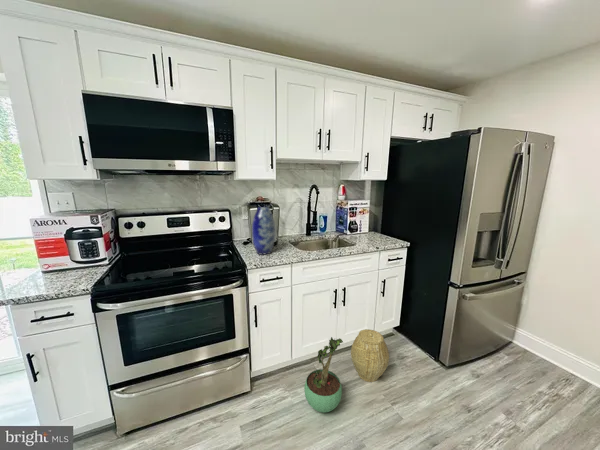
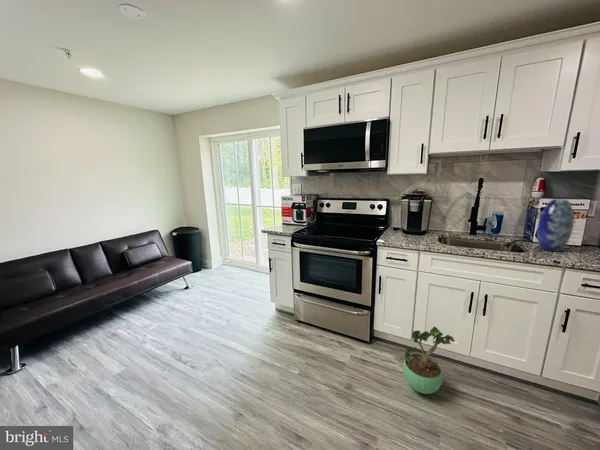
vase: present [252,207,275,255] -> present [537,199,574,251]
woven basket: present [351,329,389,382] -> none [477,351,535,416]

